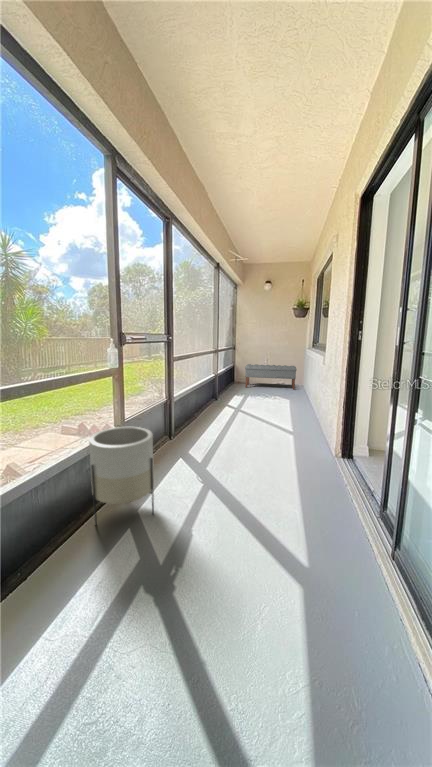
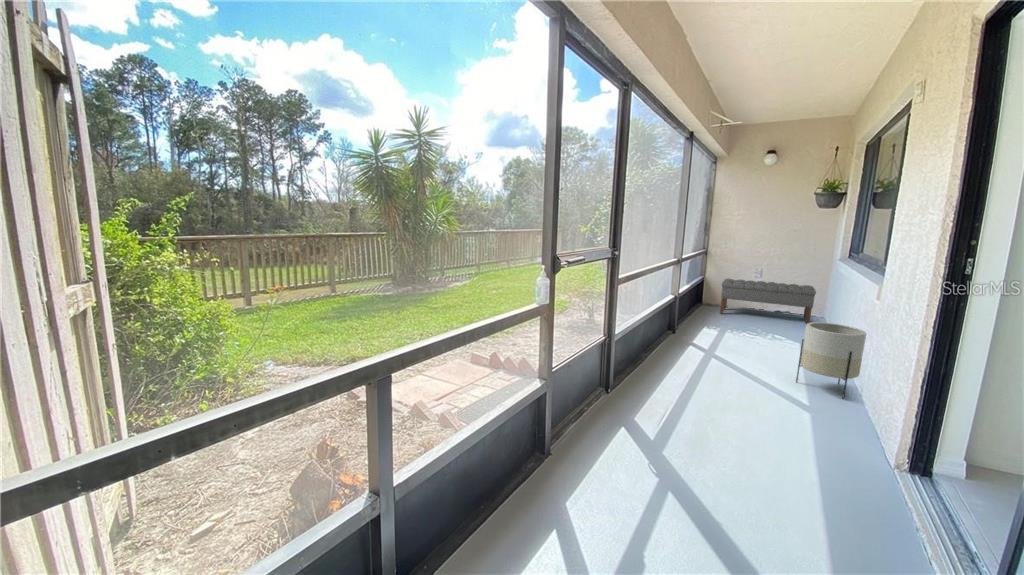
planter: present [89,427,154,525] -> present [796,322,866,399]

